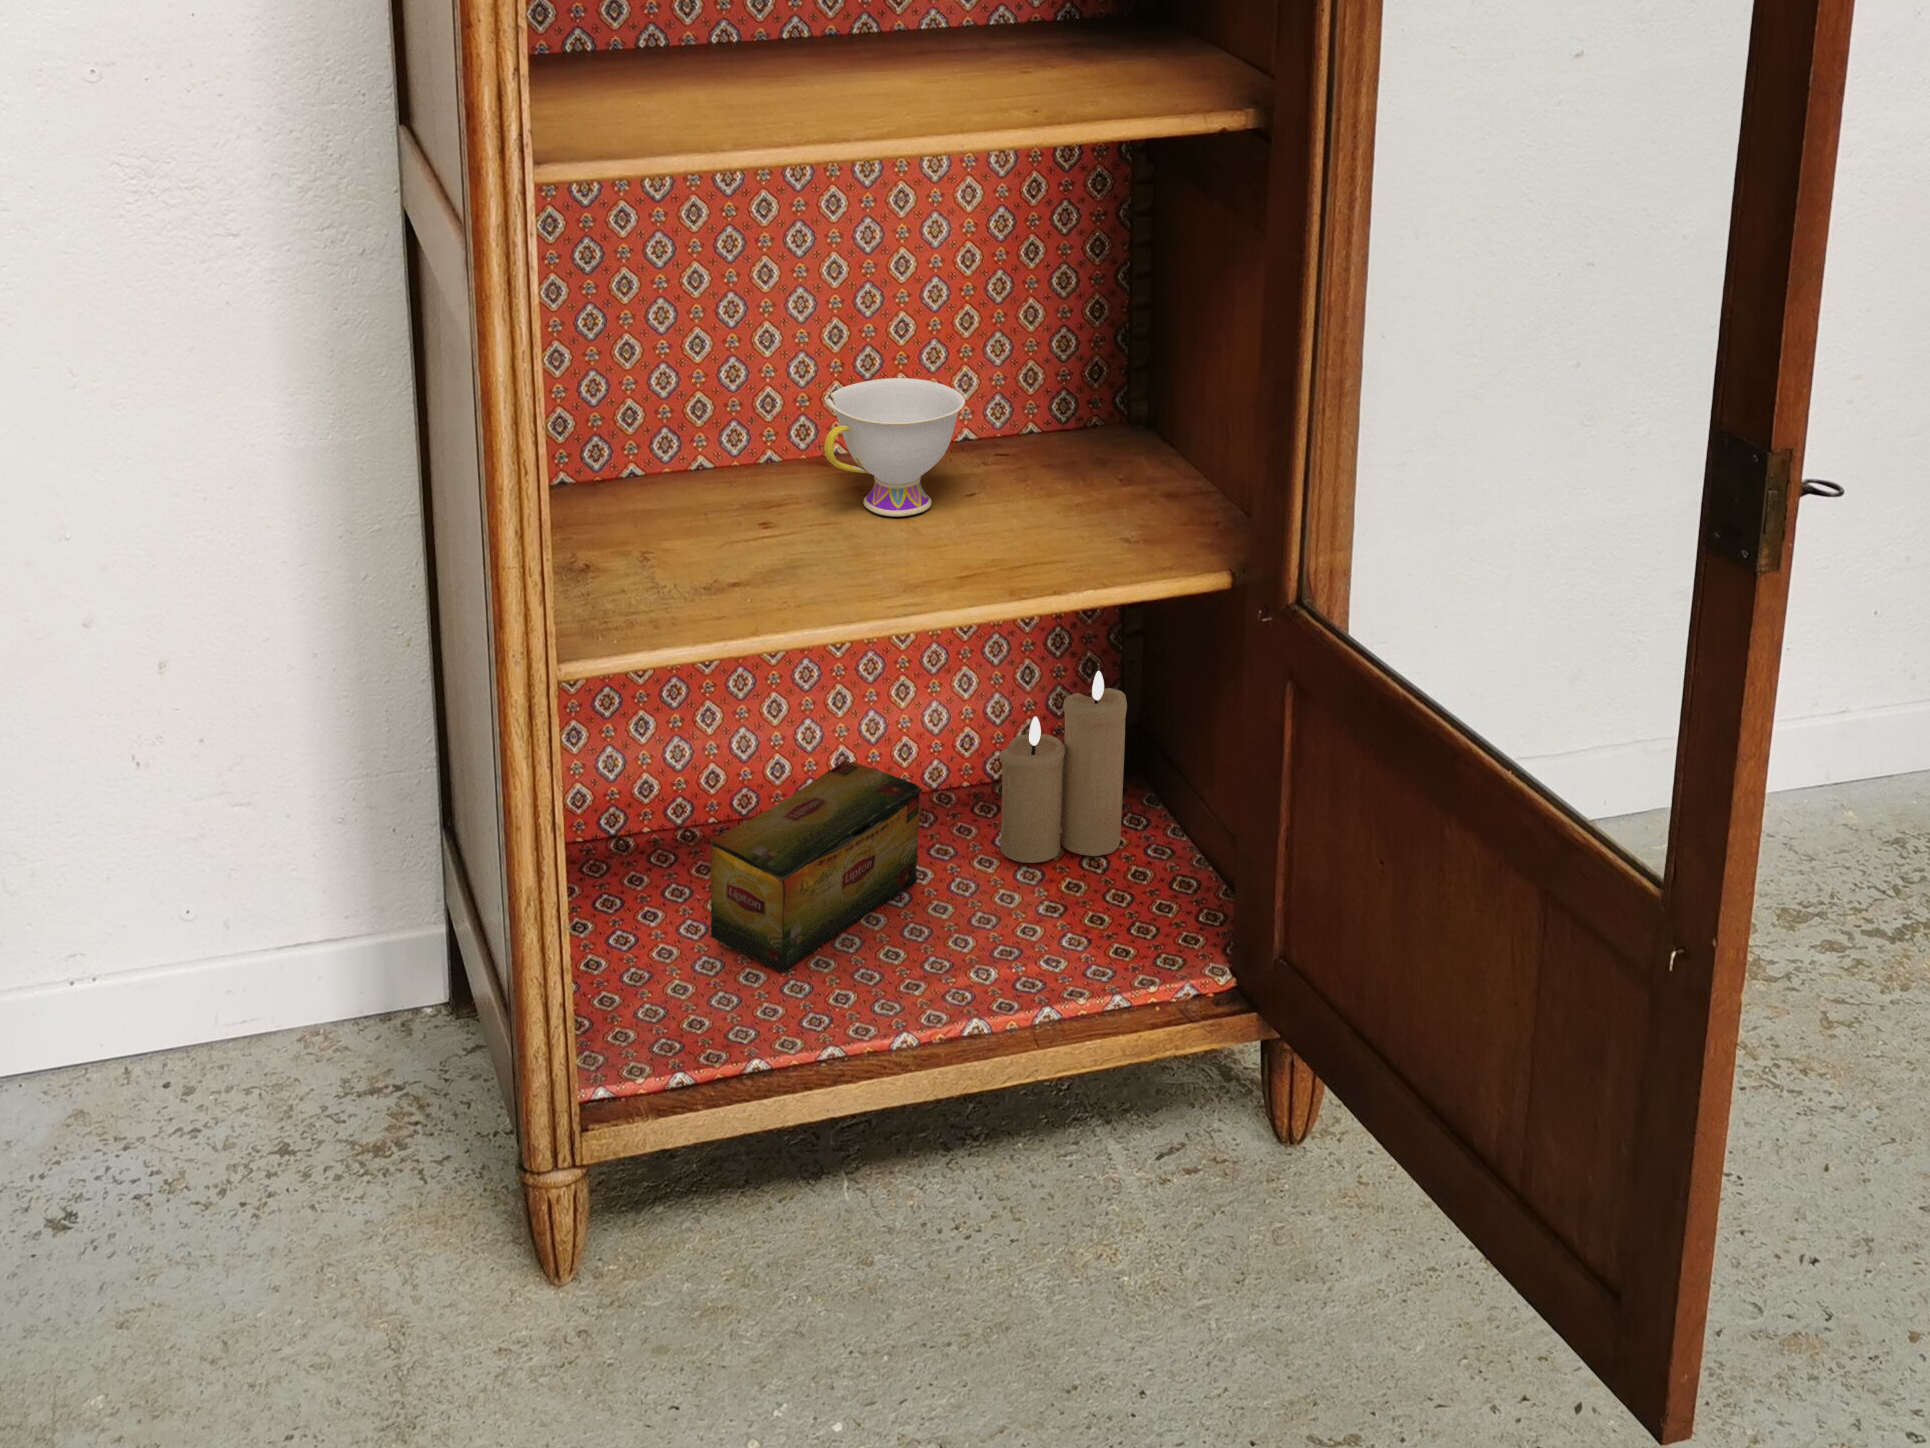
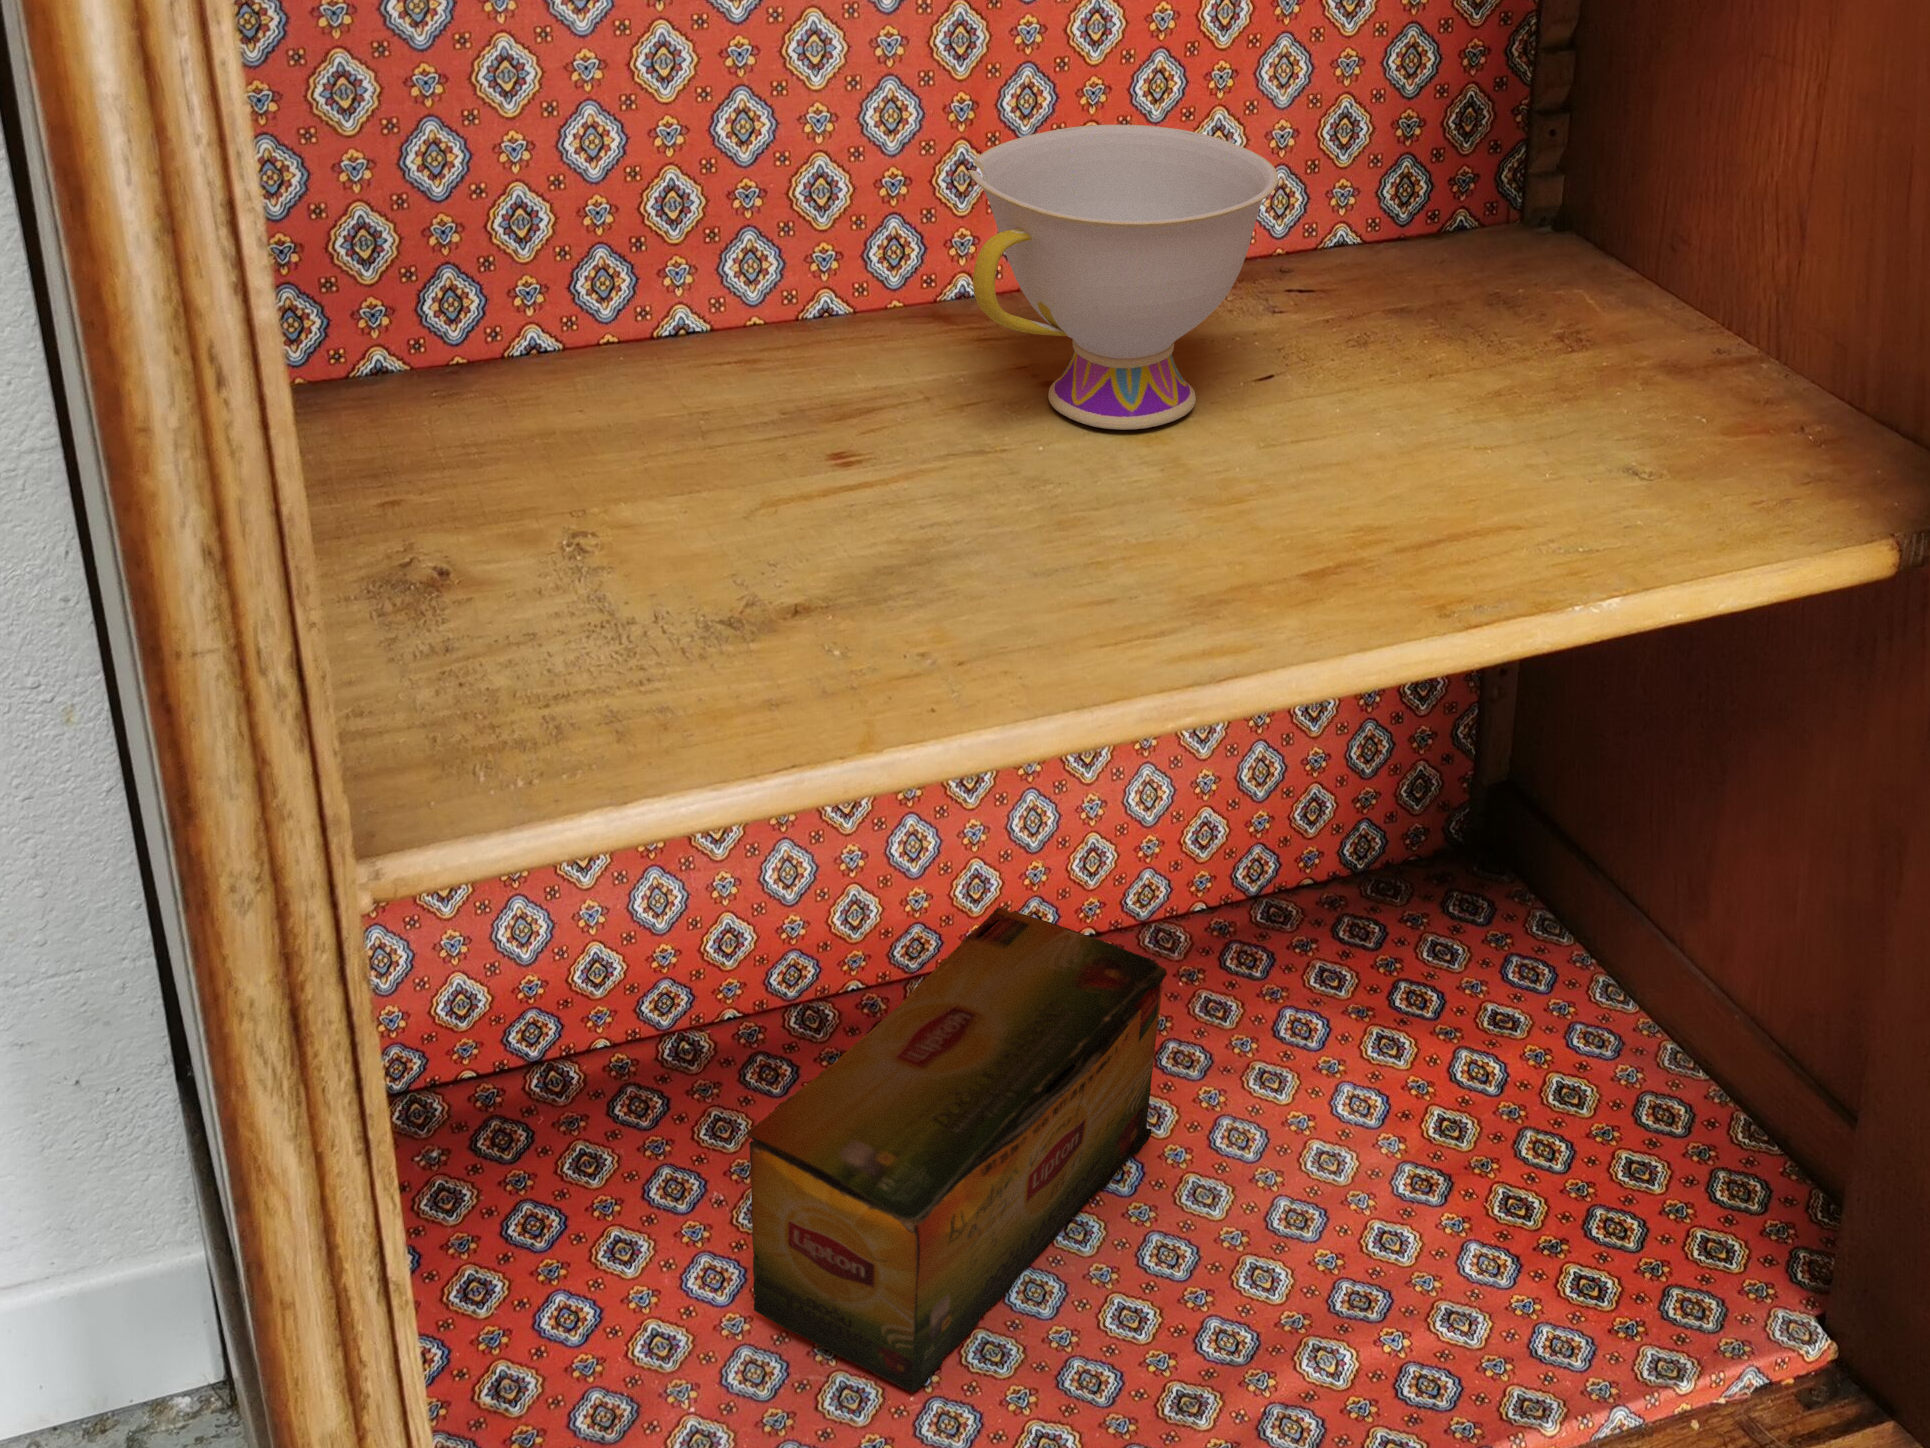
candle: present [1000,671,1127,863] -> none [1294,713,1549,1080]

